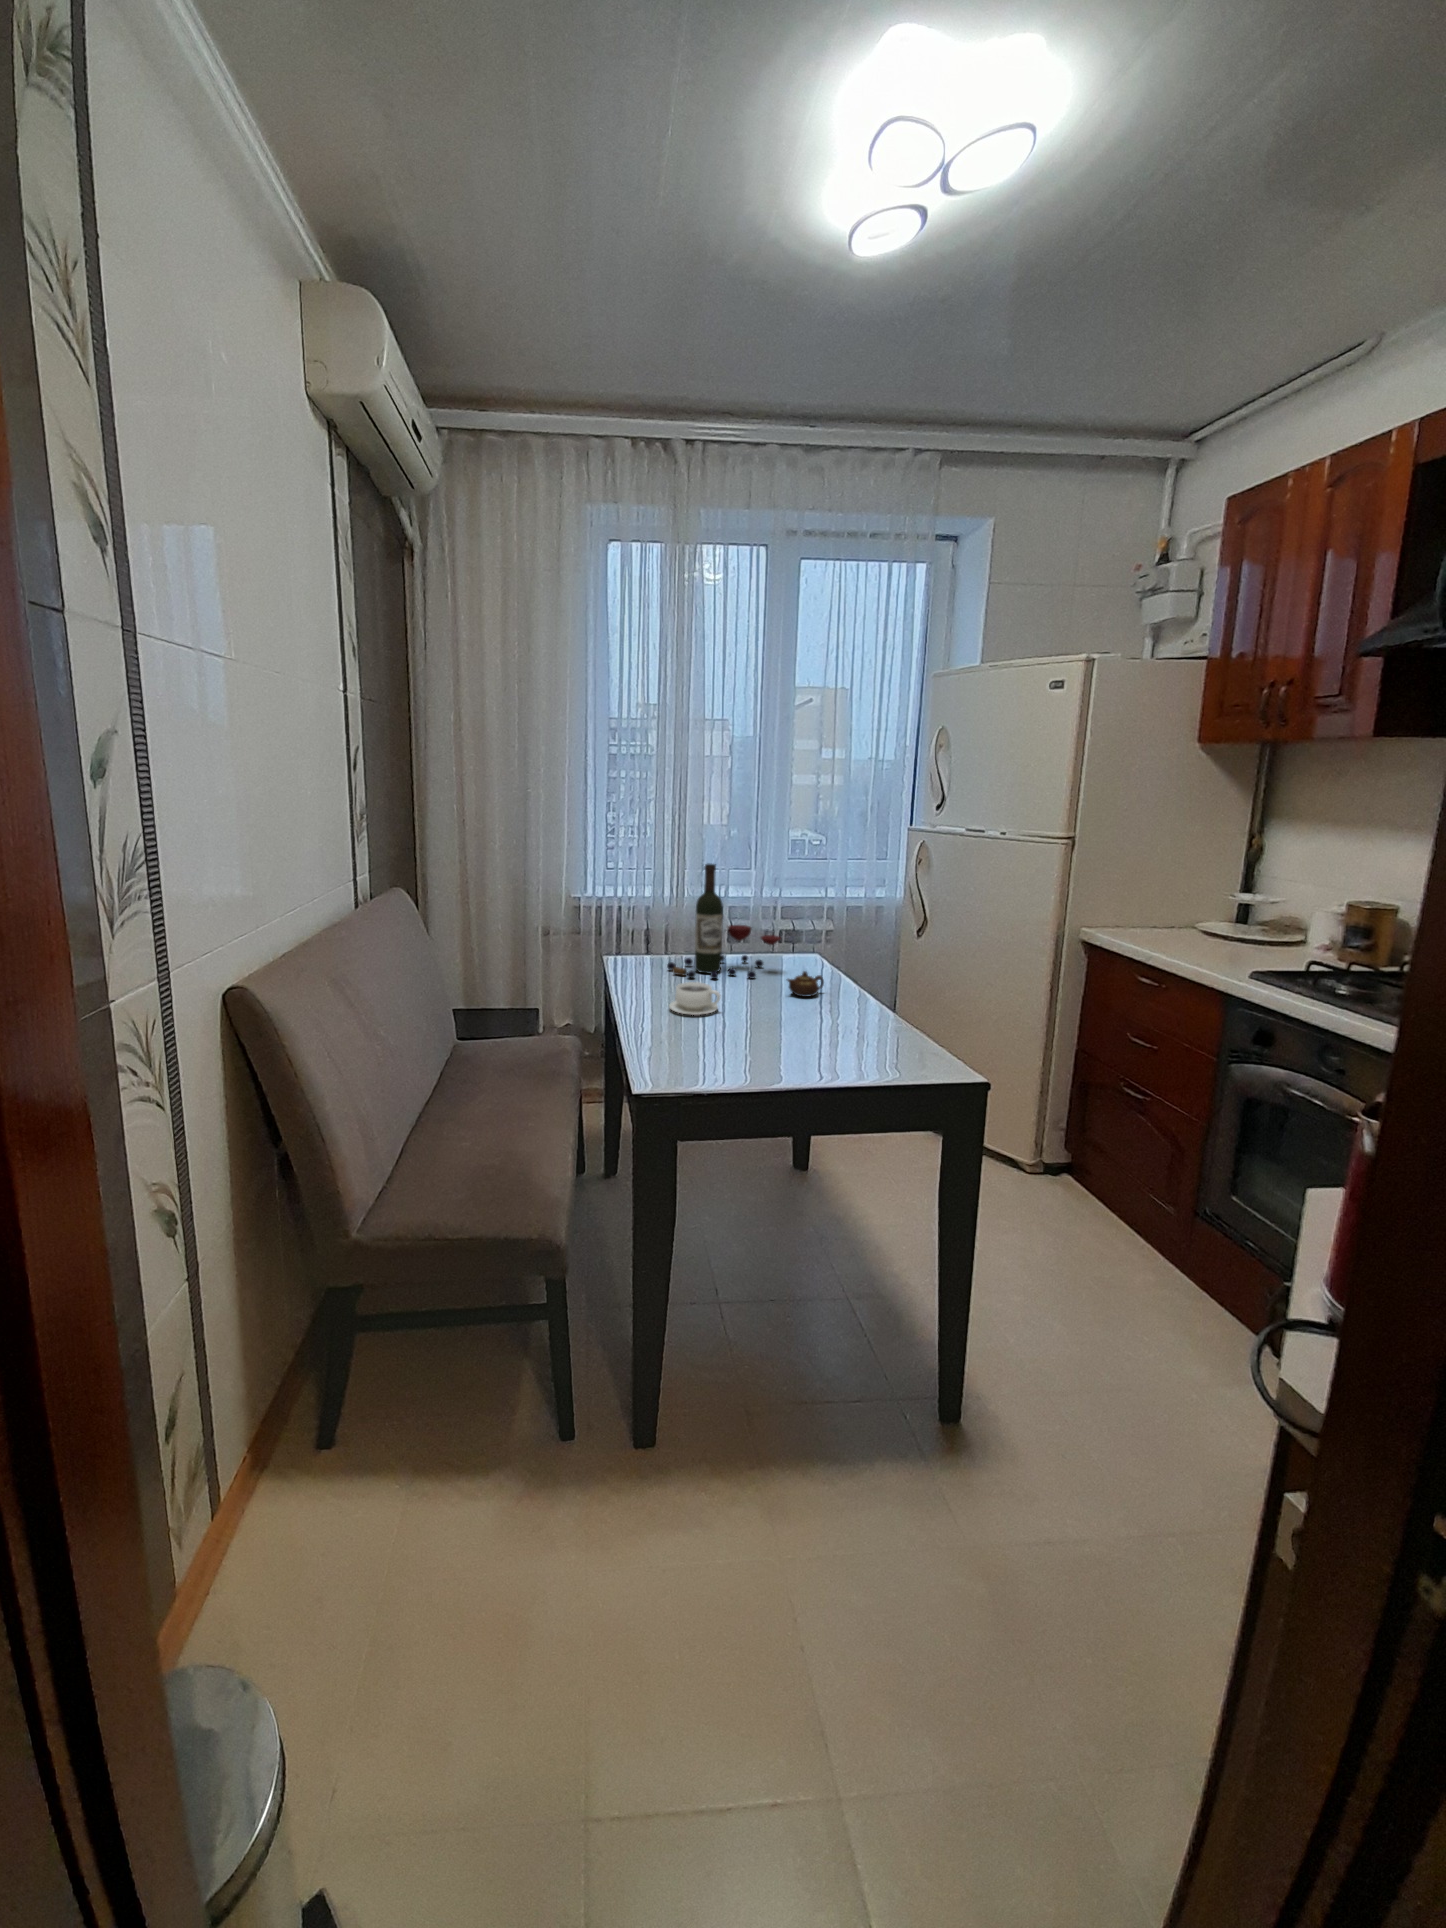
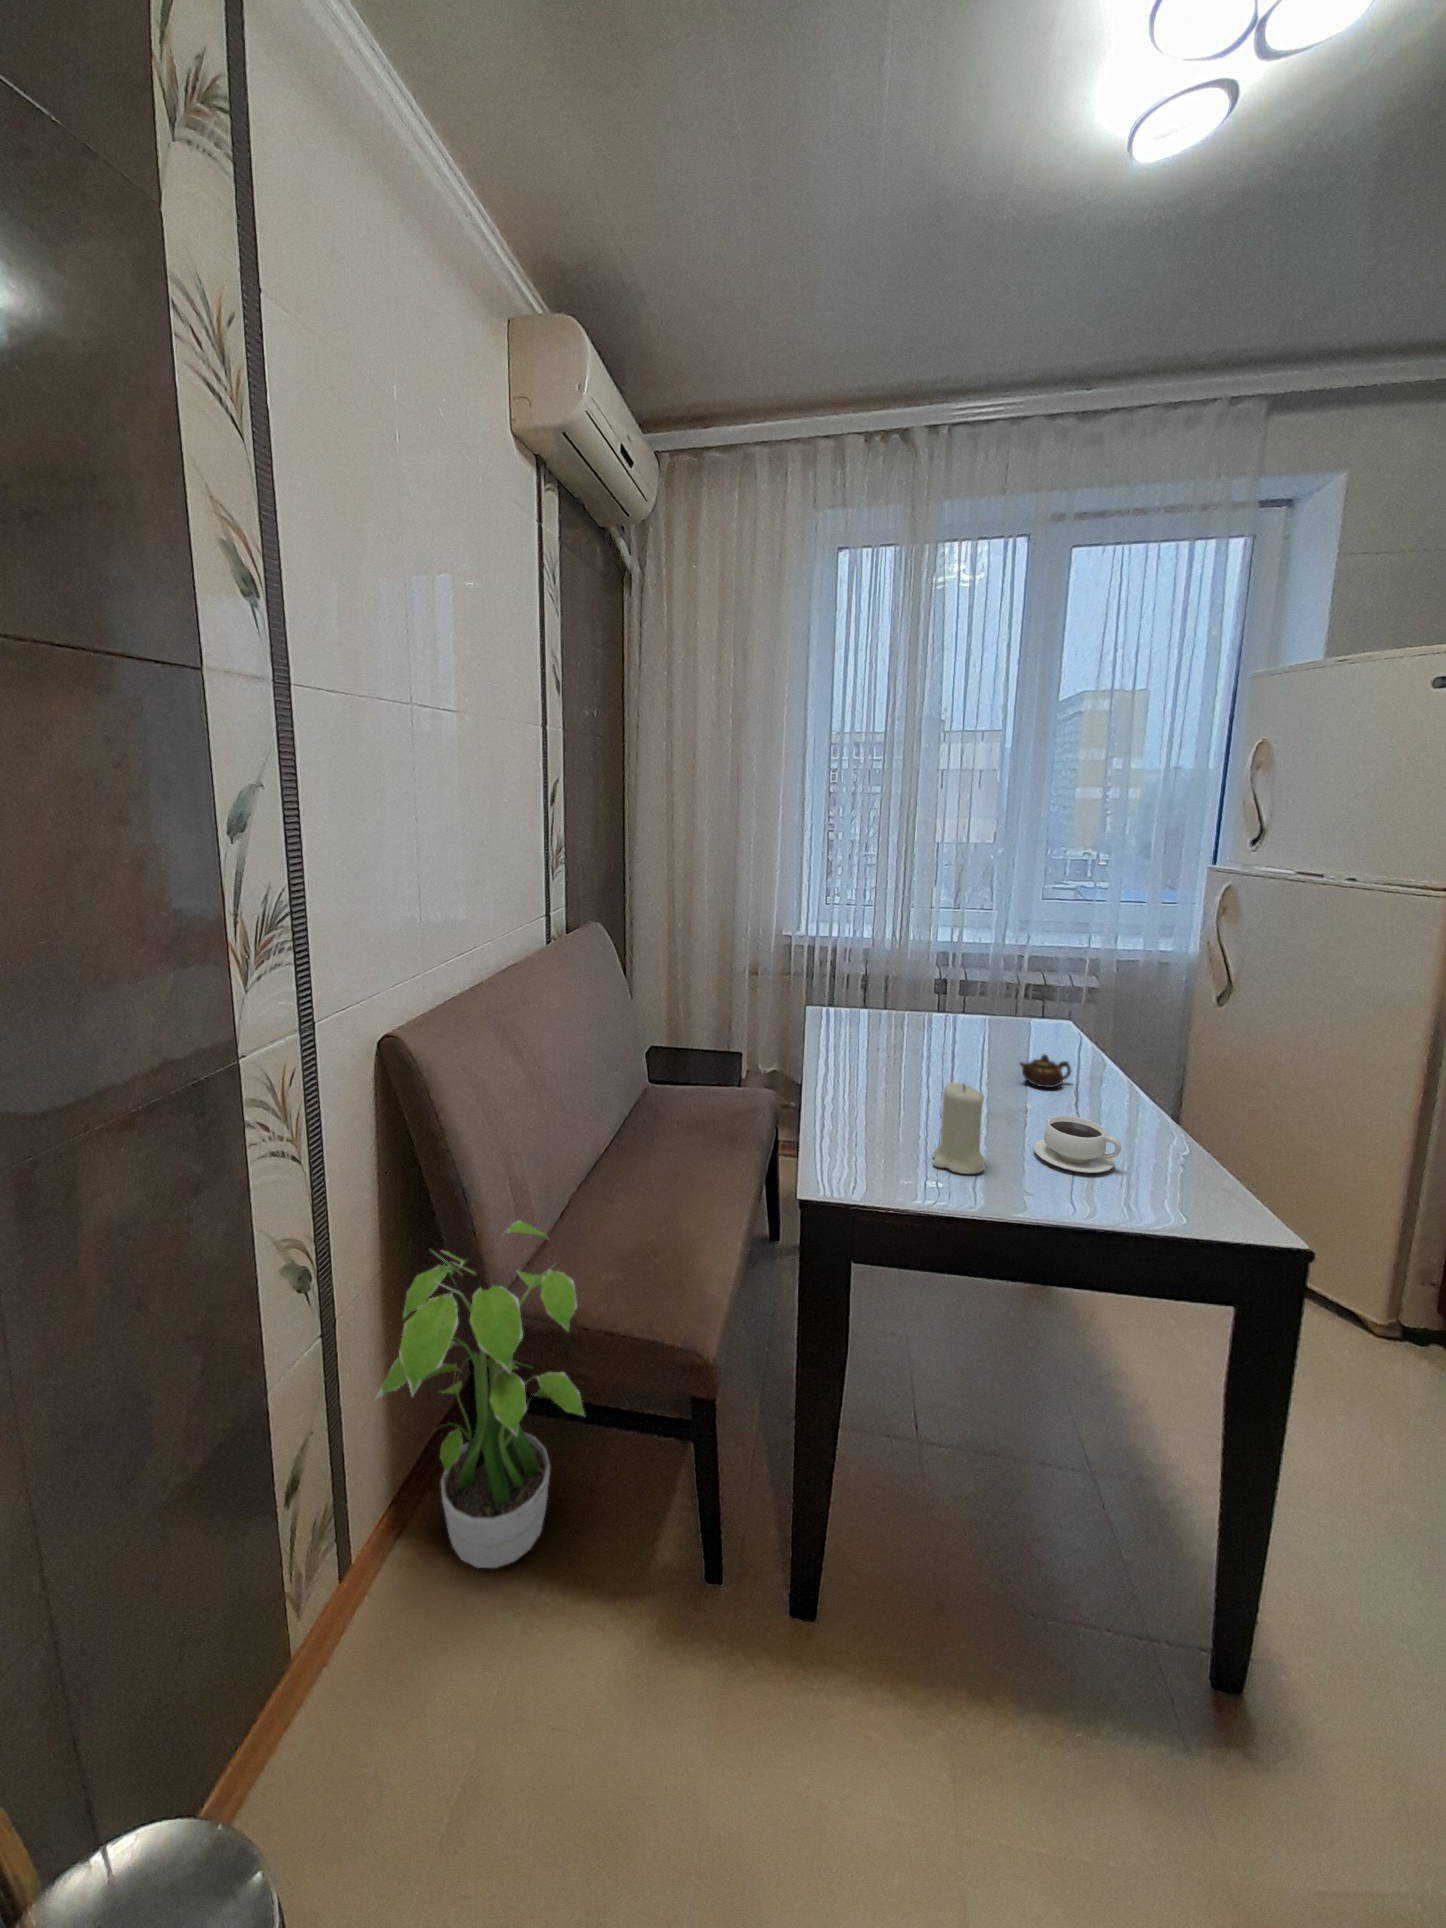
wine bottle: present [667,864,781,979] -> none [875,912,1023,1054]
teacup: present [669,982,721,1015] -> present [1034,1116,1121,1173]
candle: none [733,987,773,1058] -> present [933,1082,985,1174]
potted plant: none [241,1153,460,1474] -> present [375,1221,585,1568]

